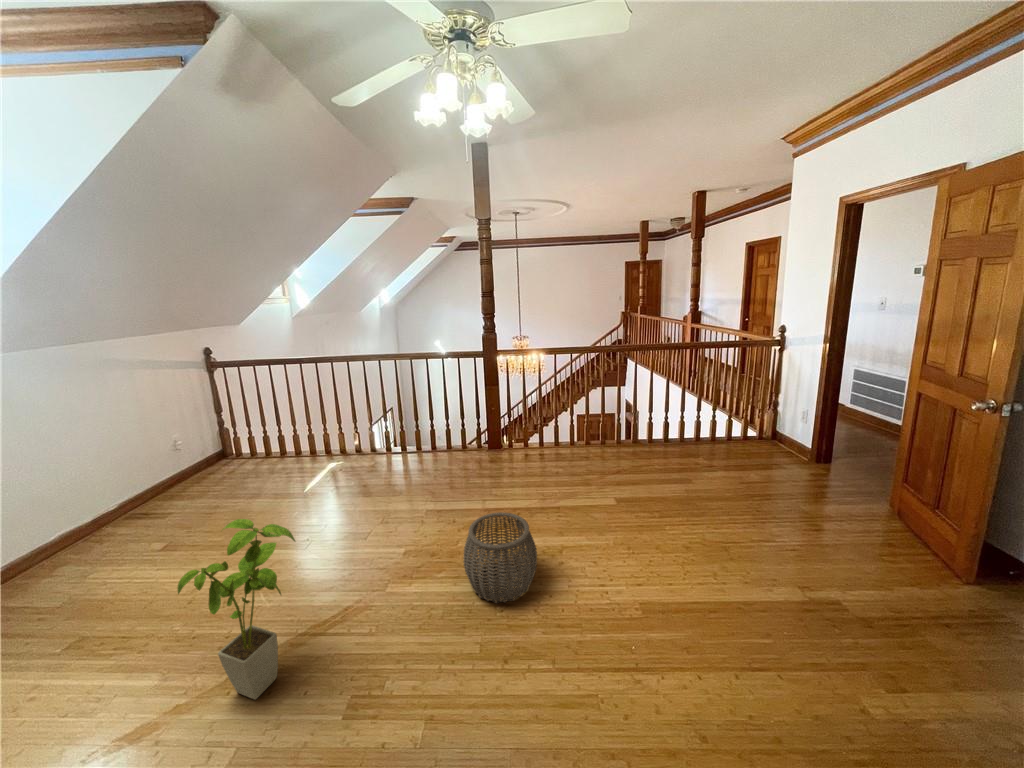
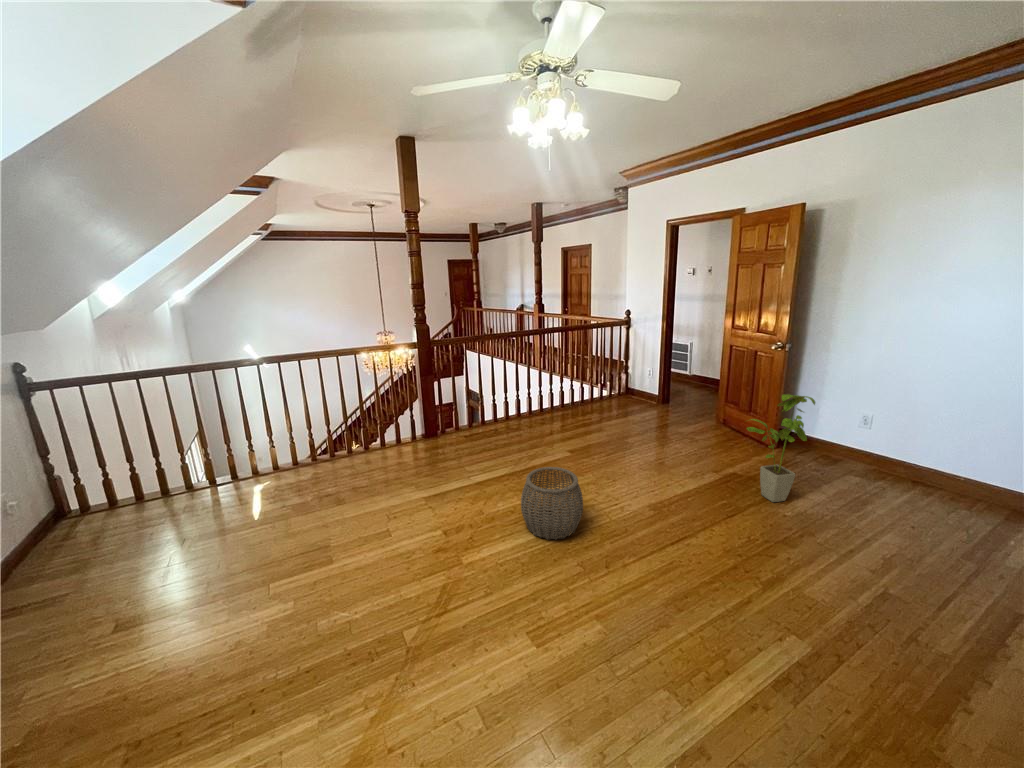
house plant: present [178,519,295,700] -> present [747,394,815,502]

